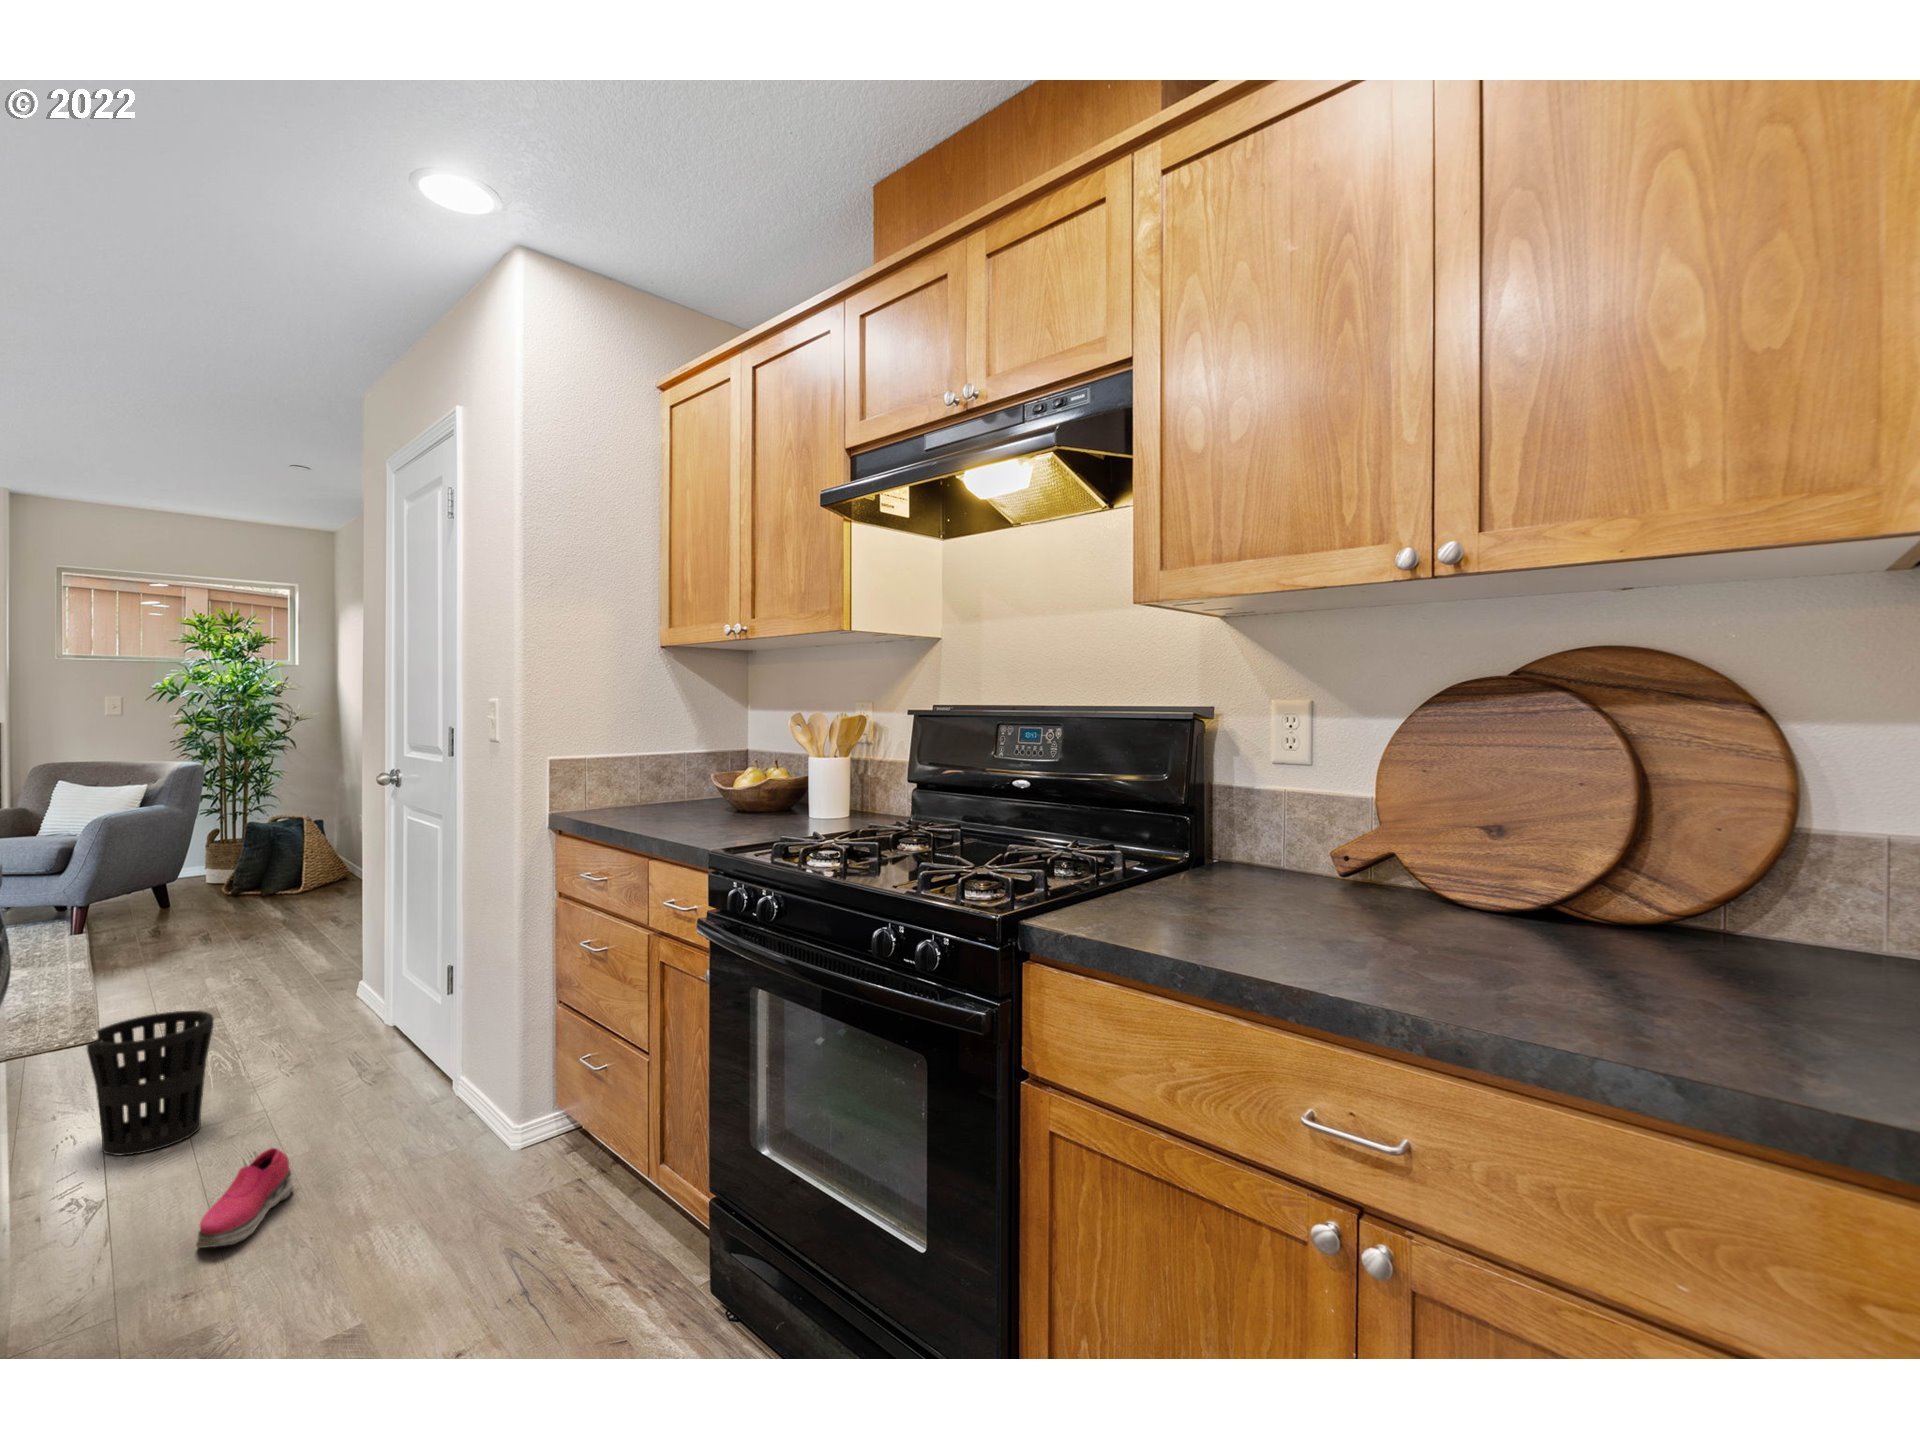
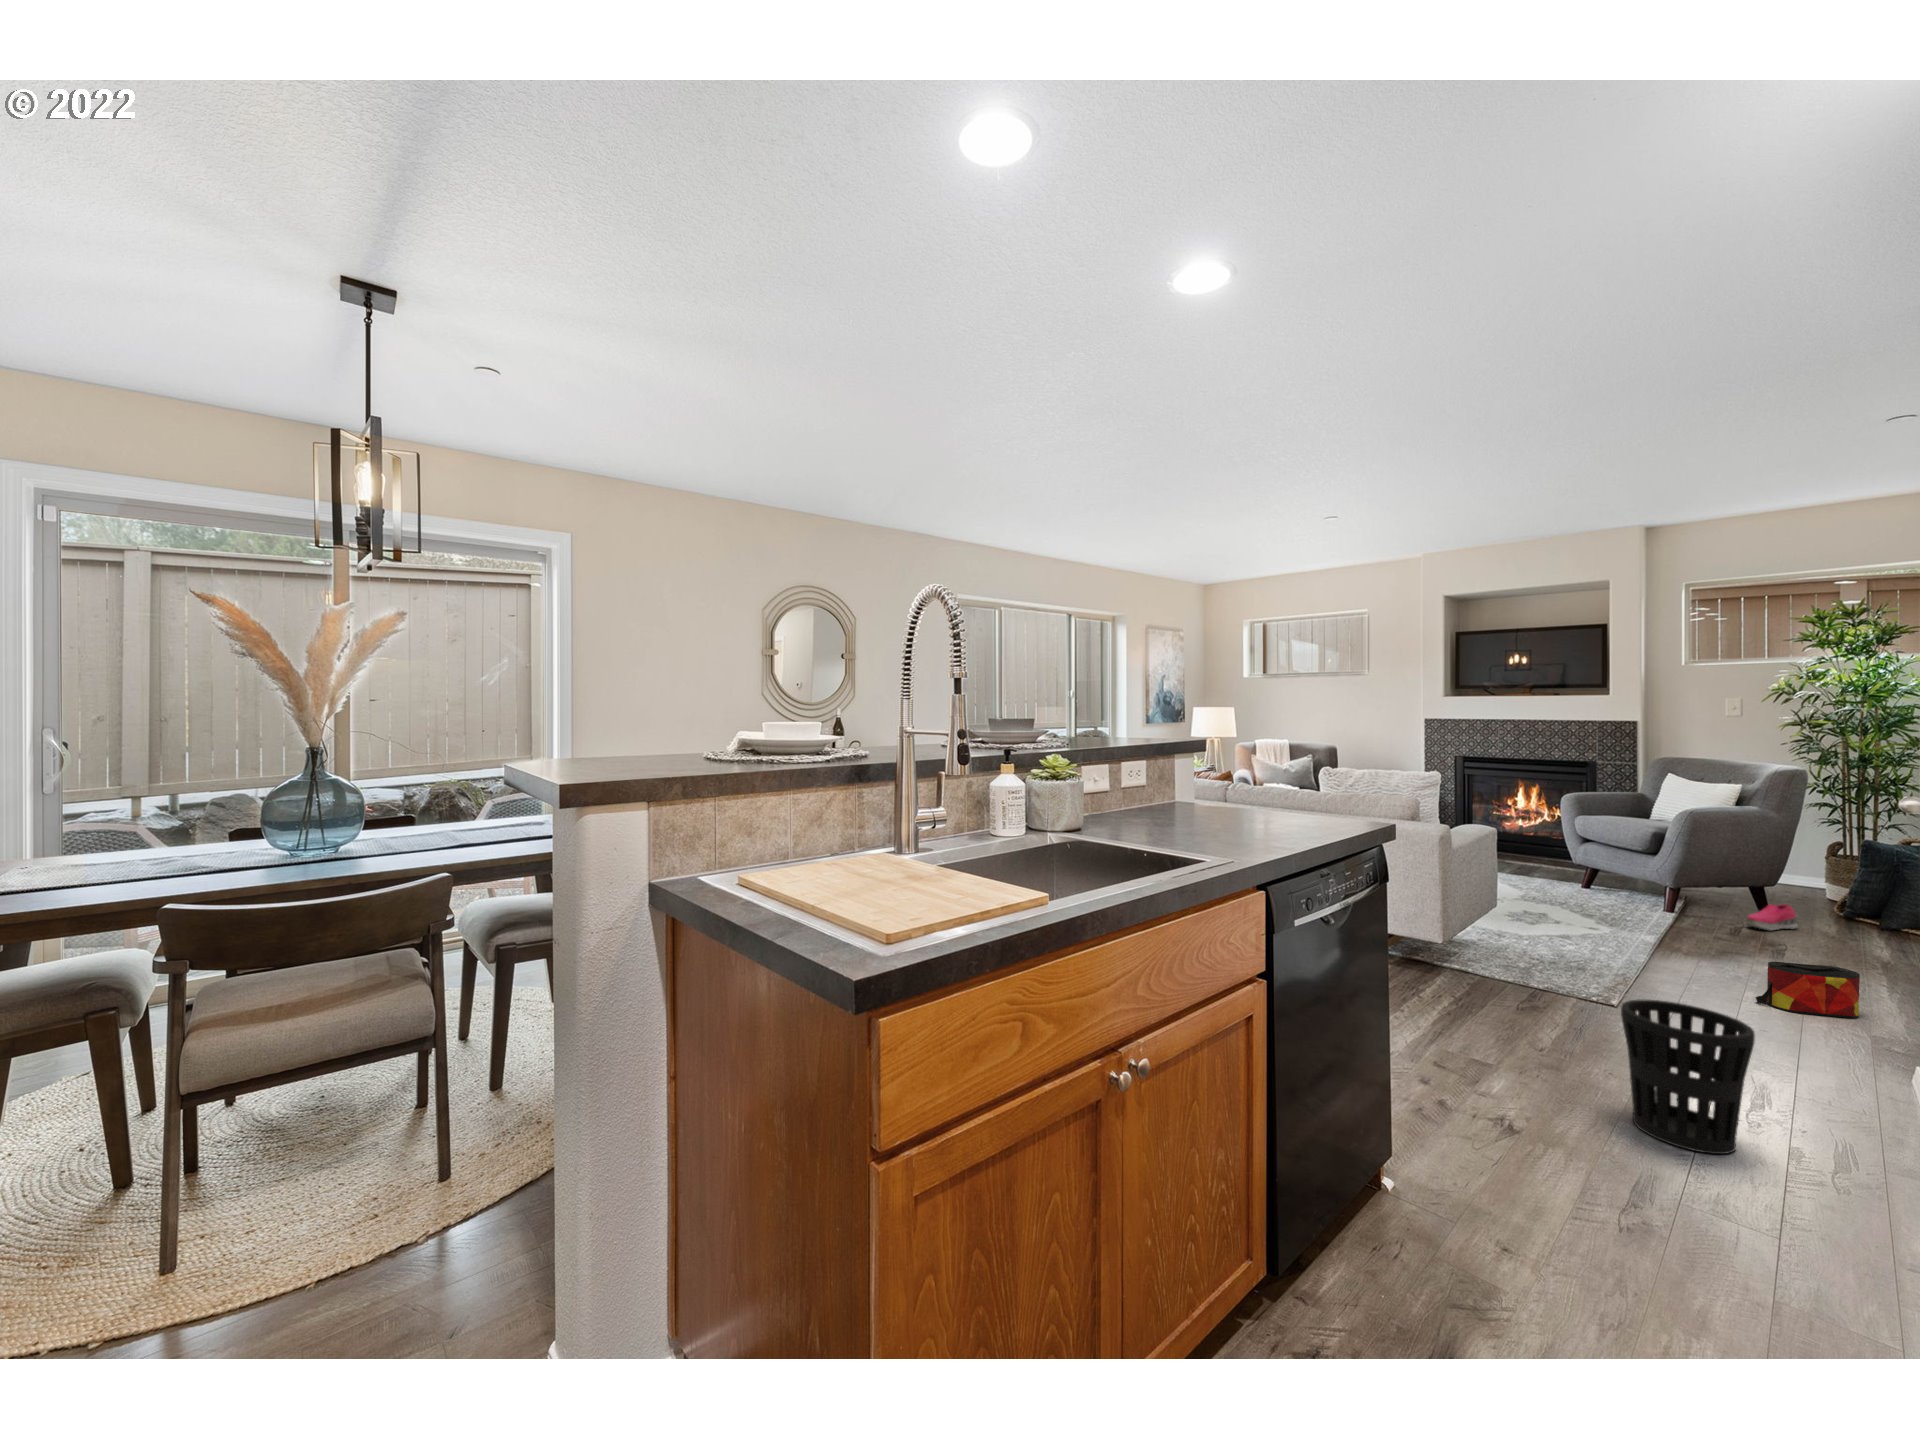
bag: none [181,940,262,995] -> present [1756,962,1860,1018]
shoe: present [196,1148,293,1248] -> present [1746,904,1798,931]

